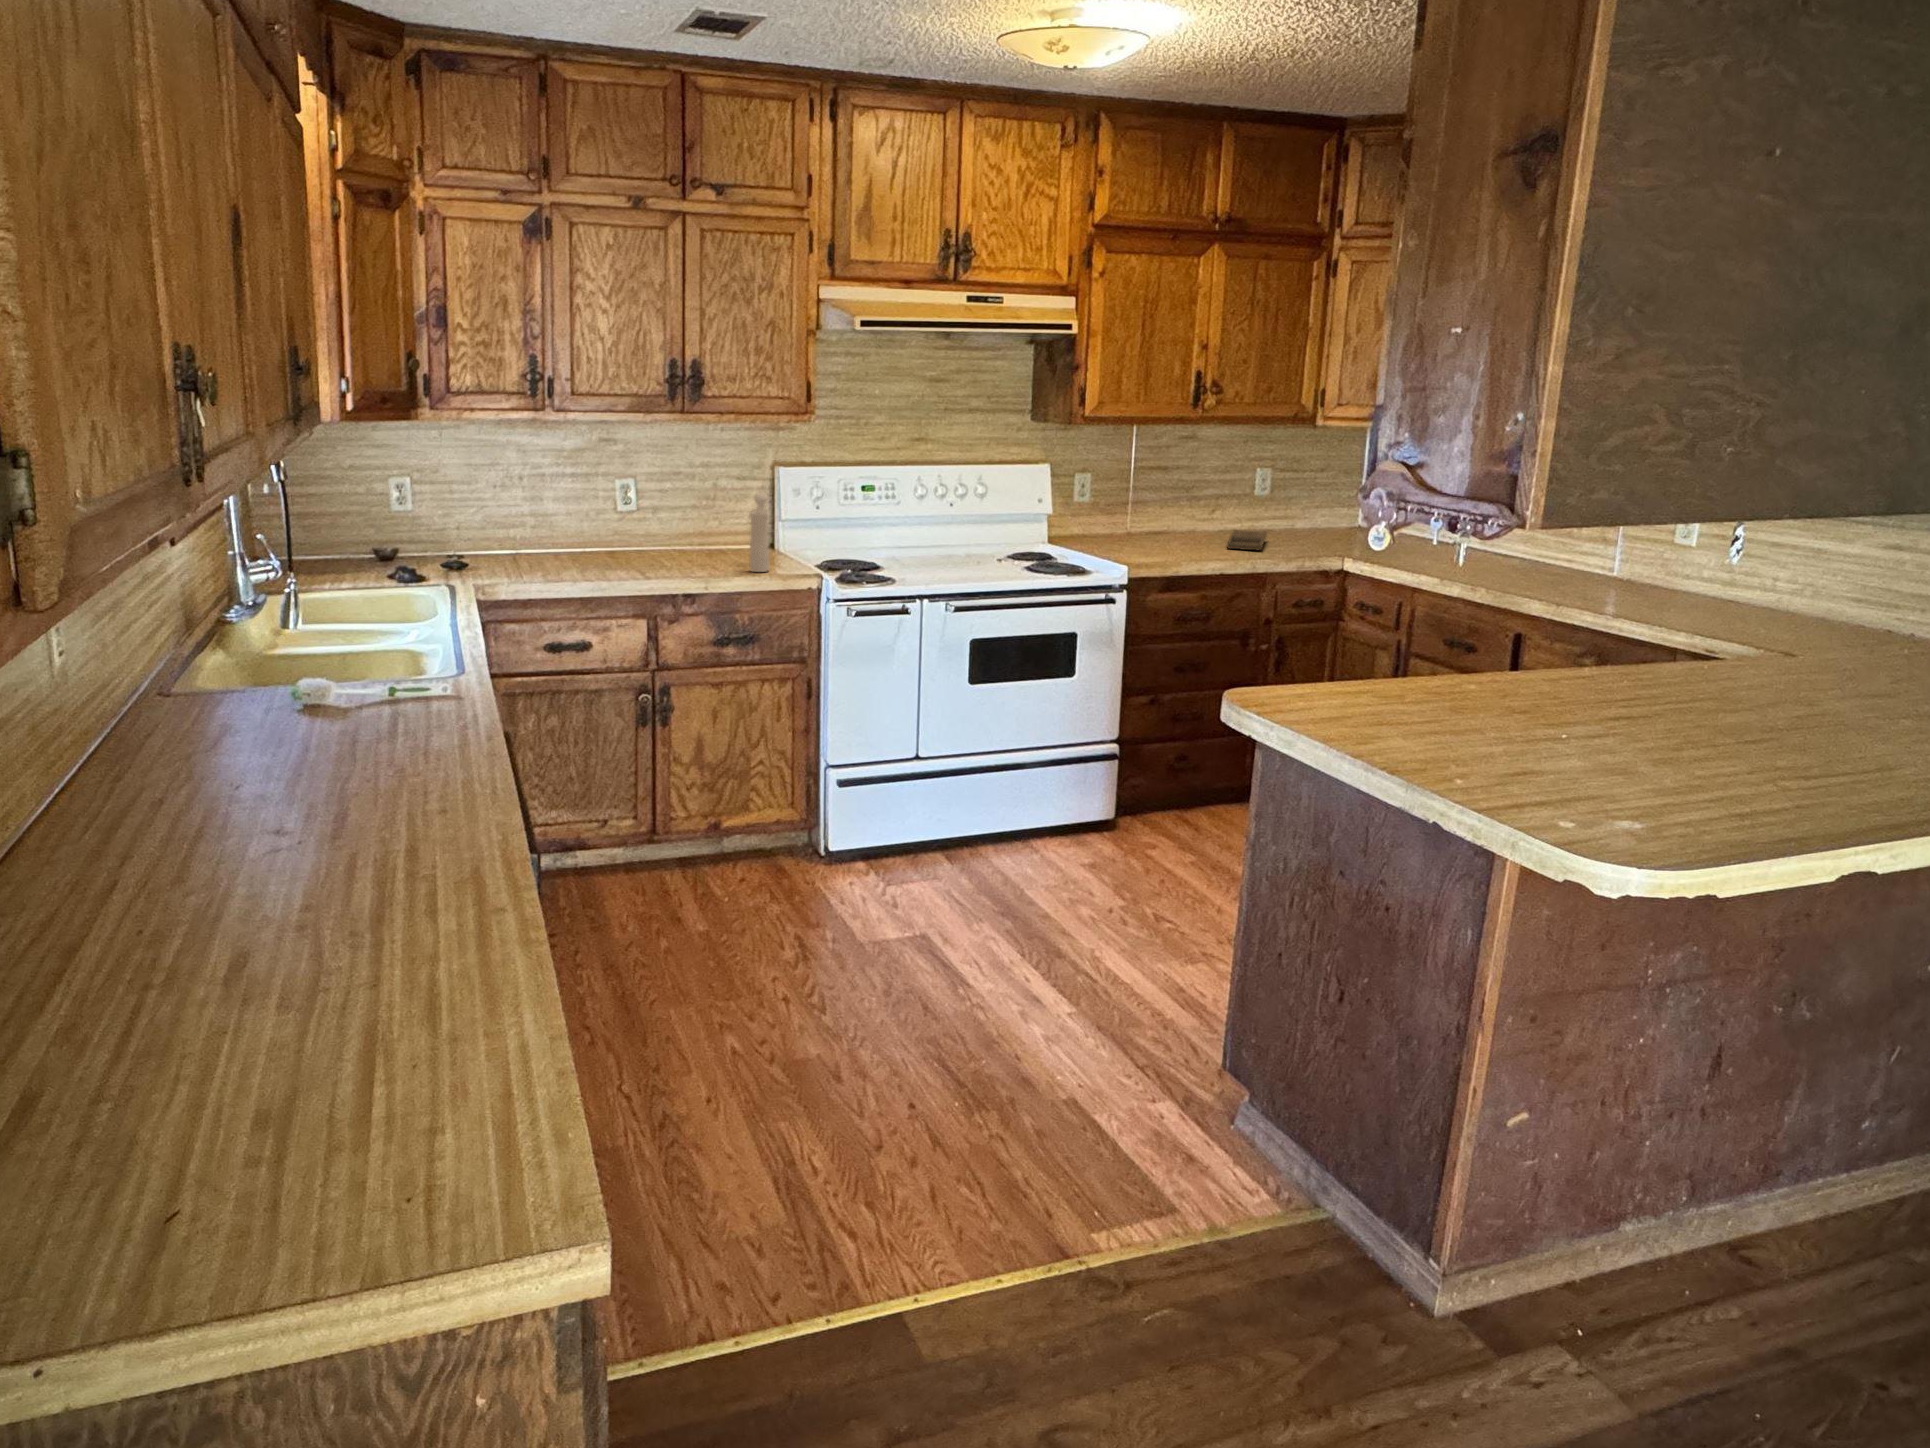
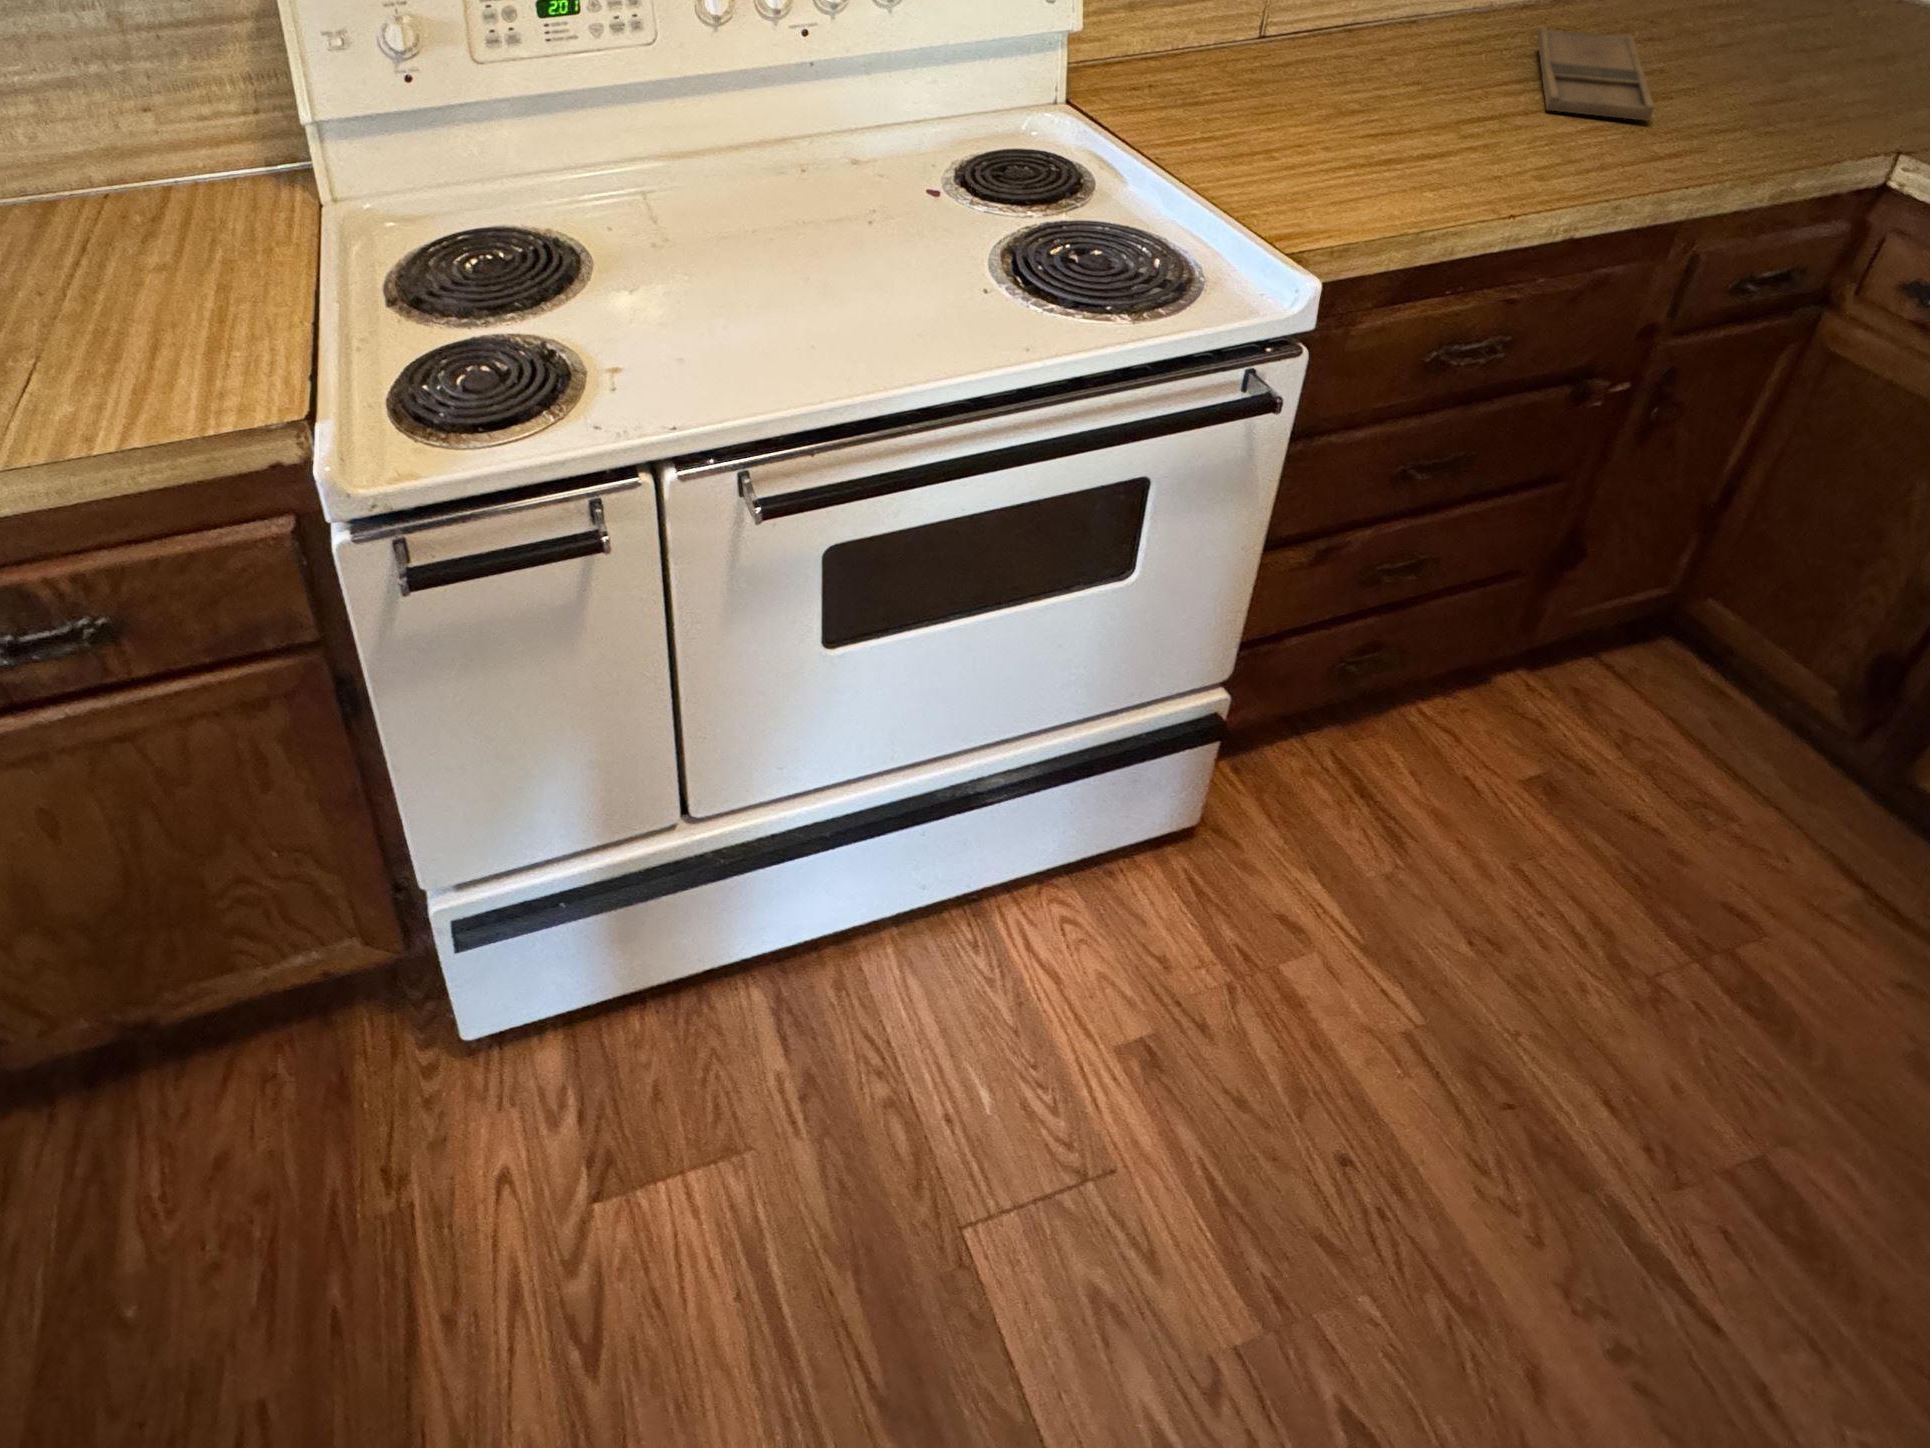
pepper mill: present [750,493,769,572] -> none [74,89,194,368]

